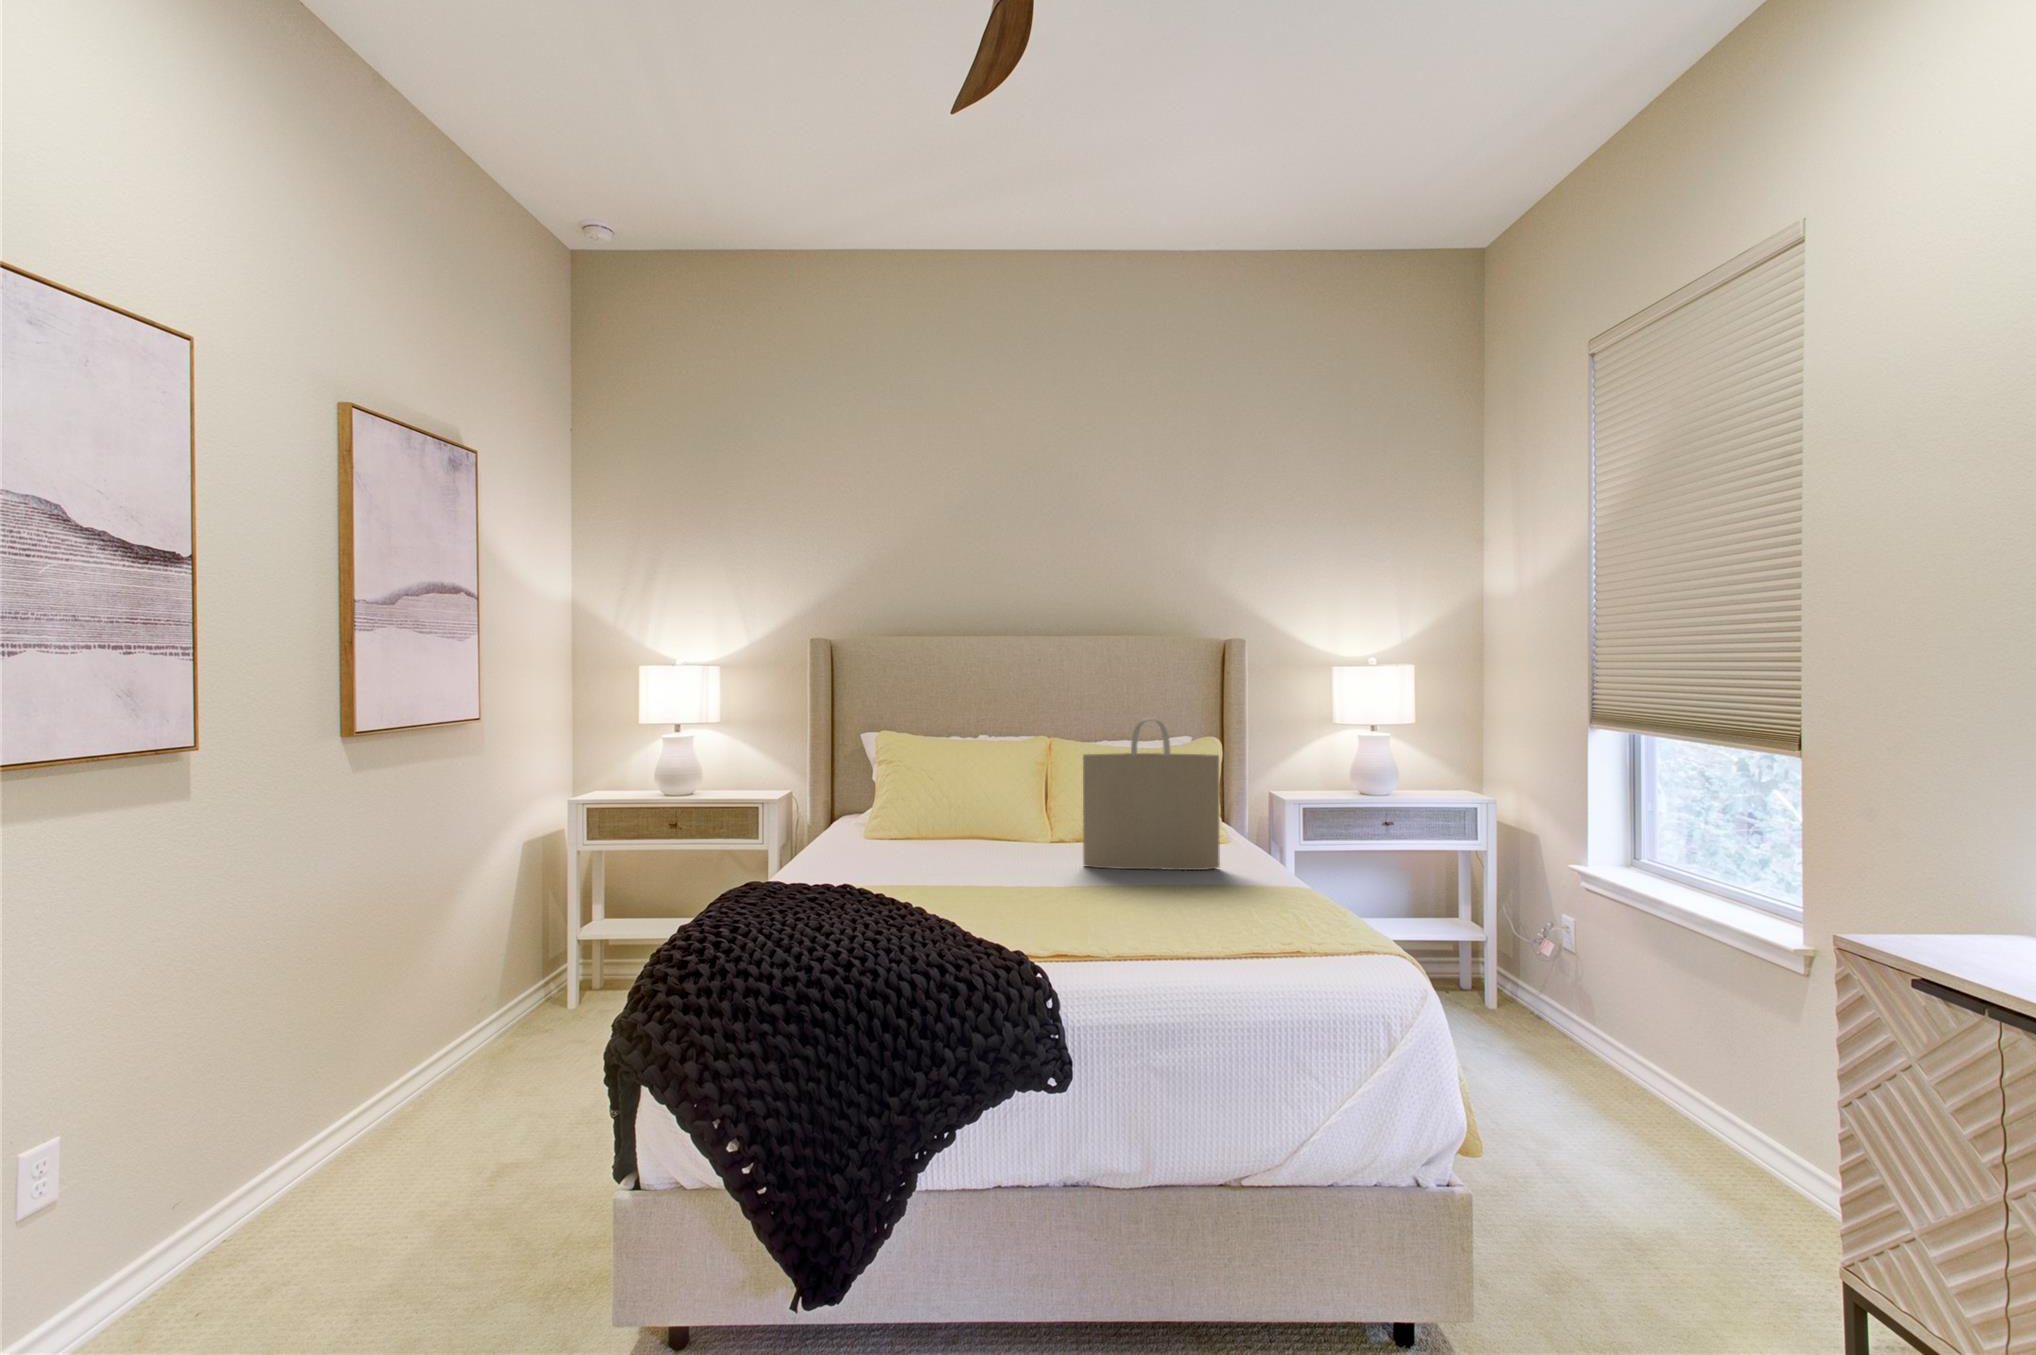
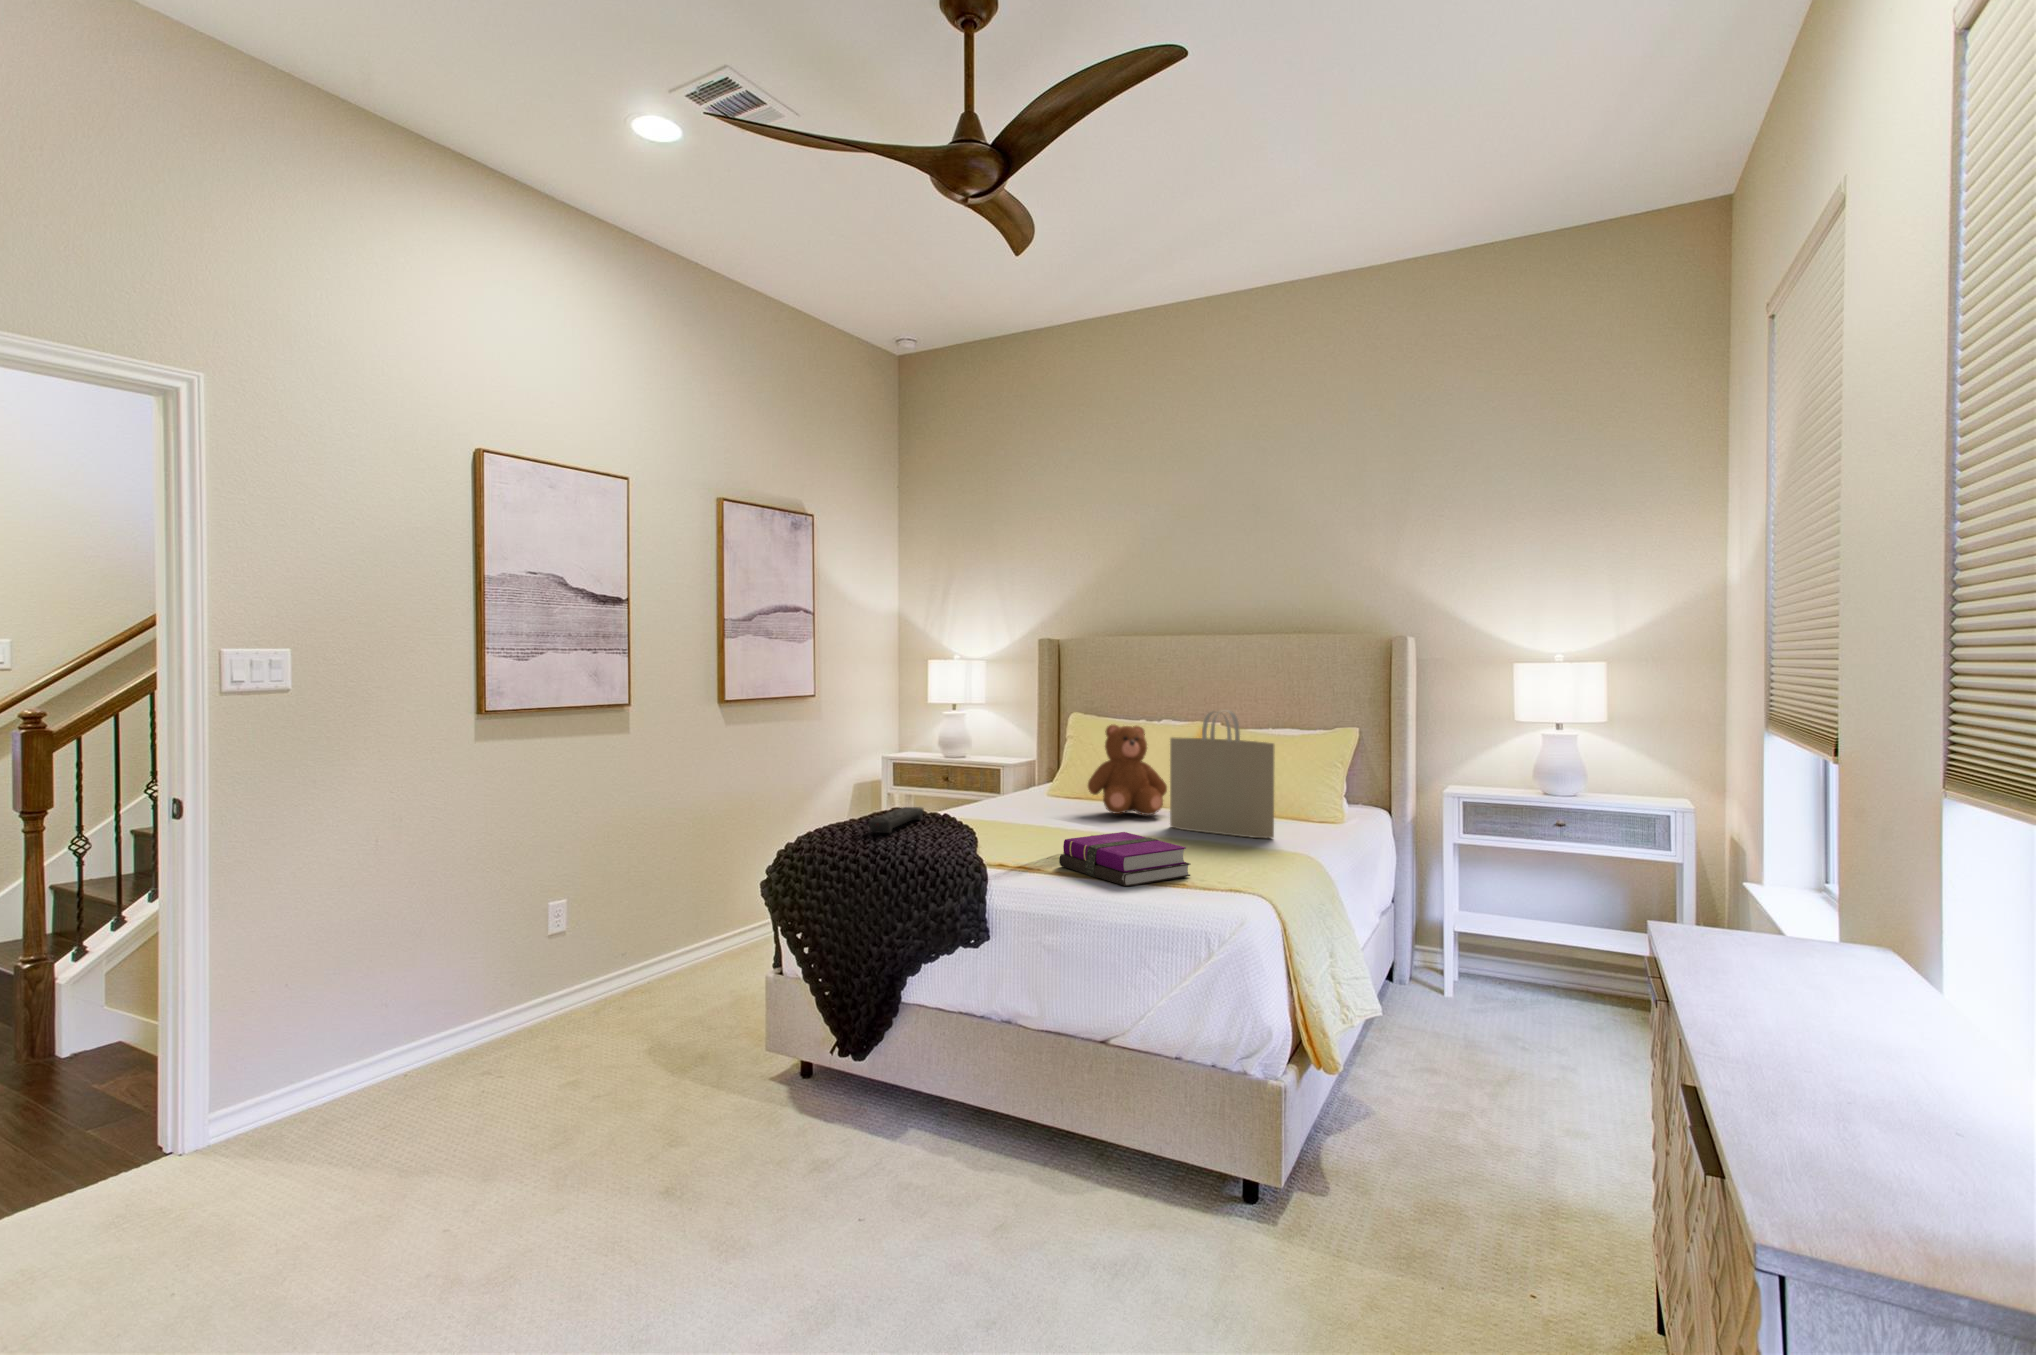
teddy bear: none [954,741,1051,857] -> present [1088,724,1167,815]
remote control: none [787,877,824,928] -> present [868,807,924,833]
notebook: none [1094,883,1269,963] -> present [1059,832,1190,886]

